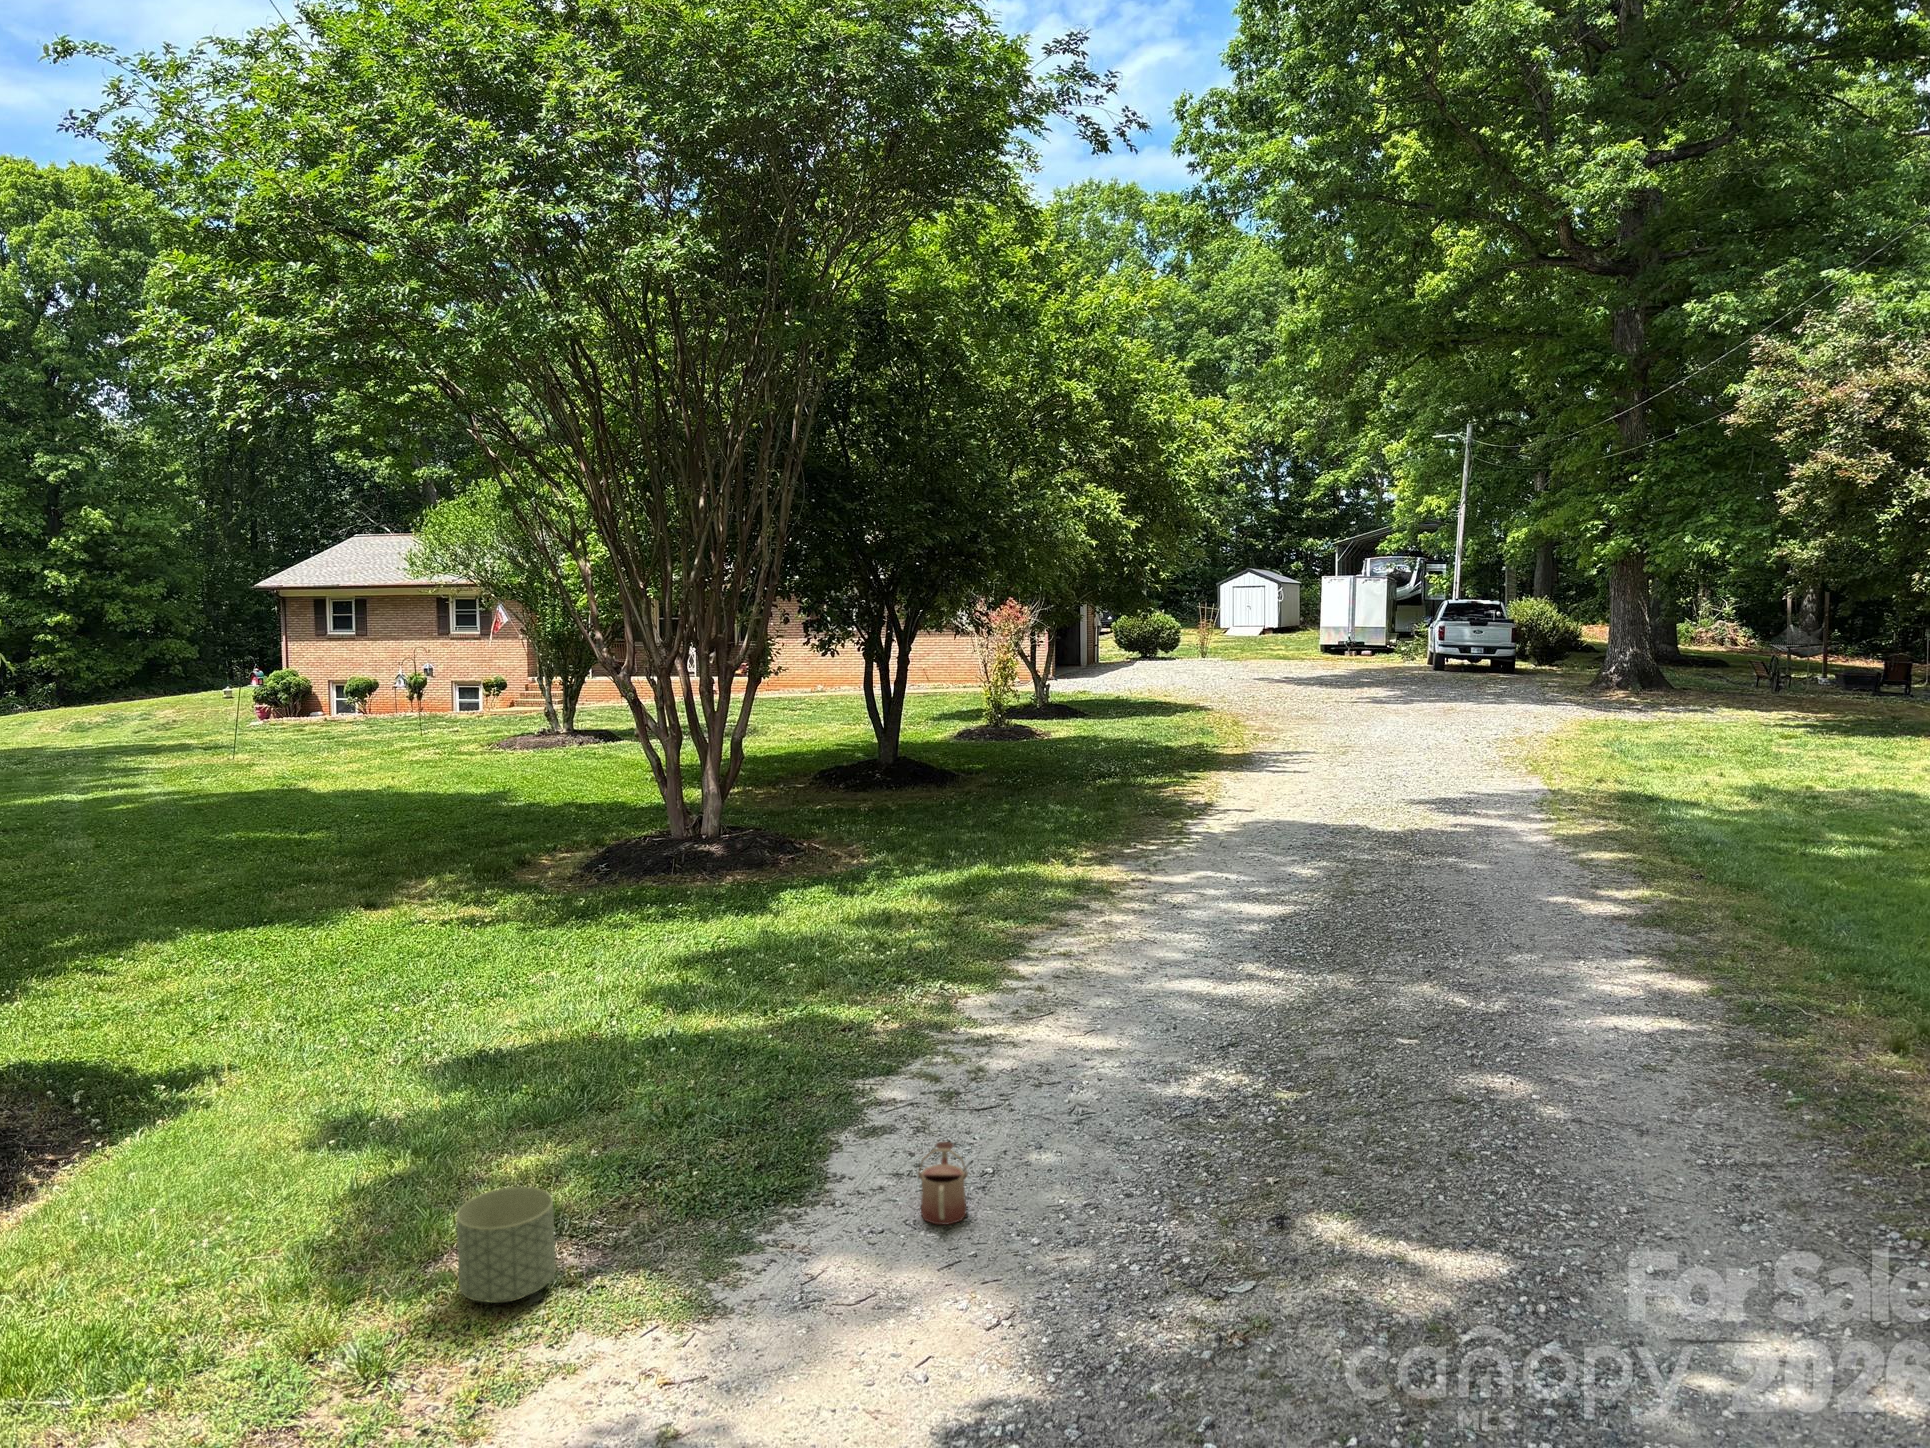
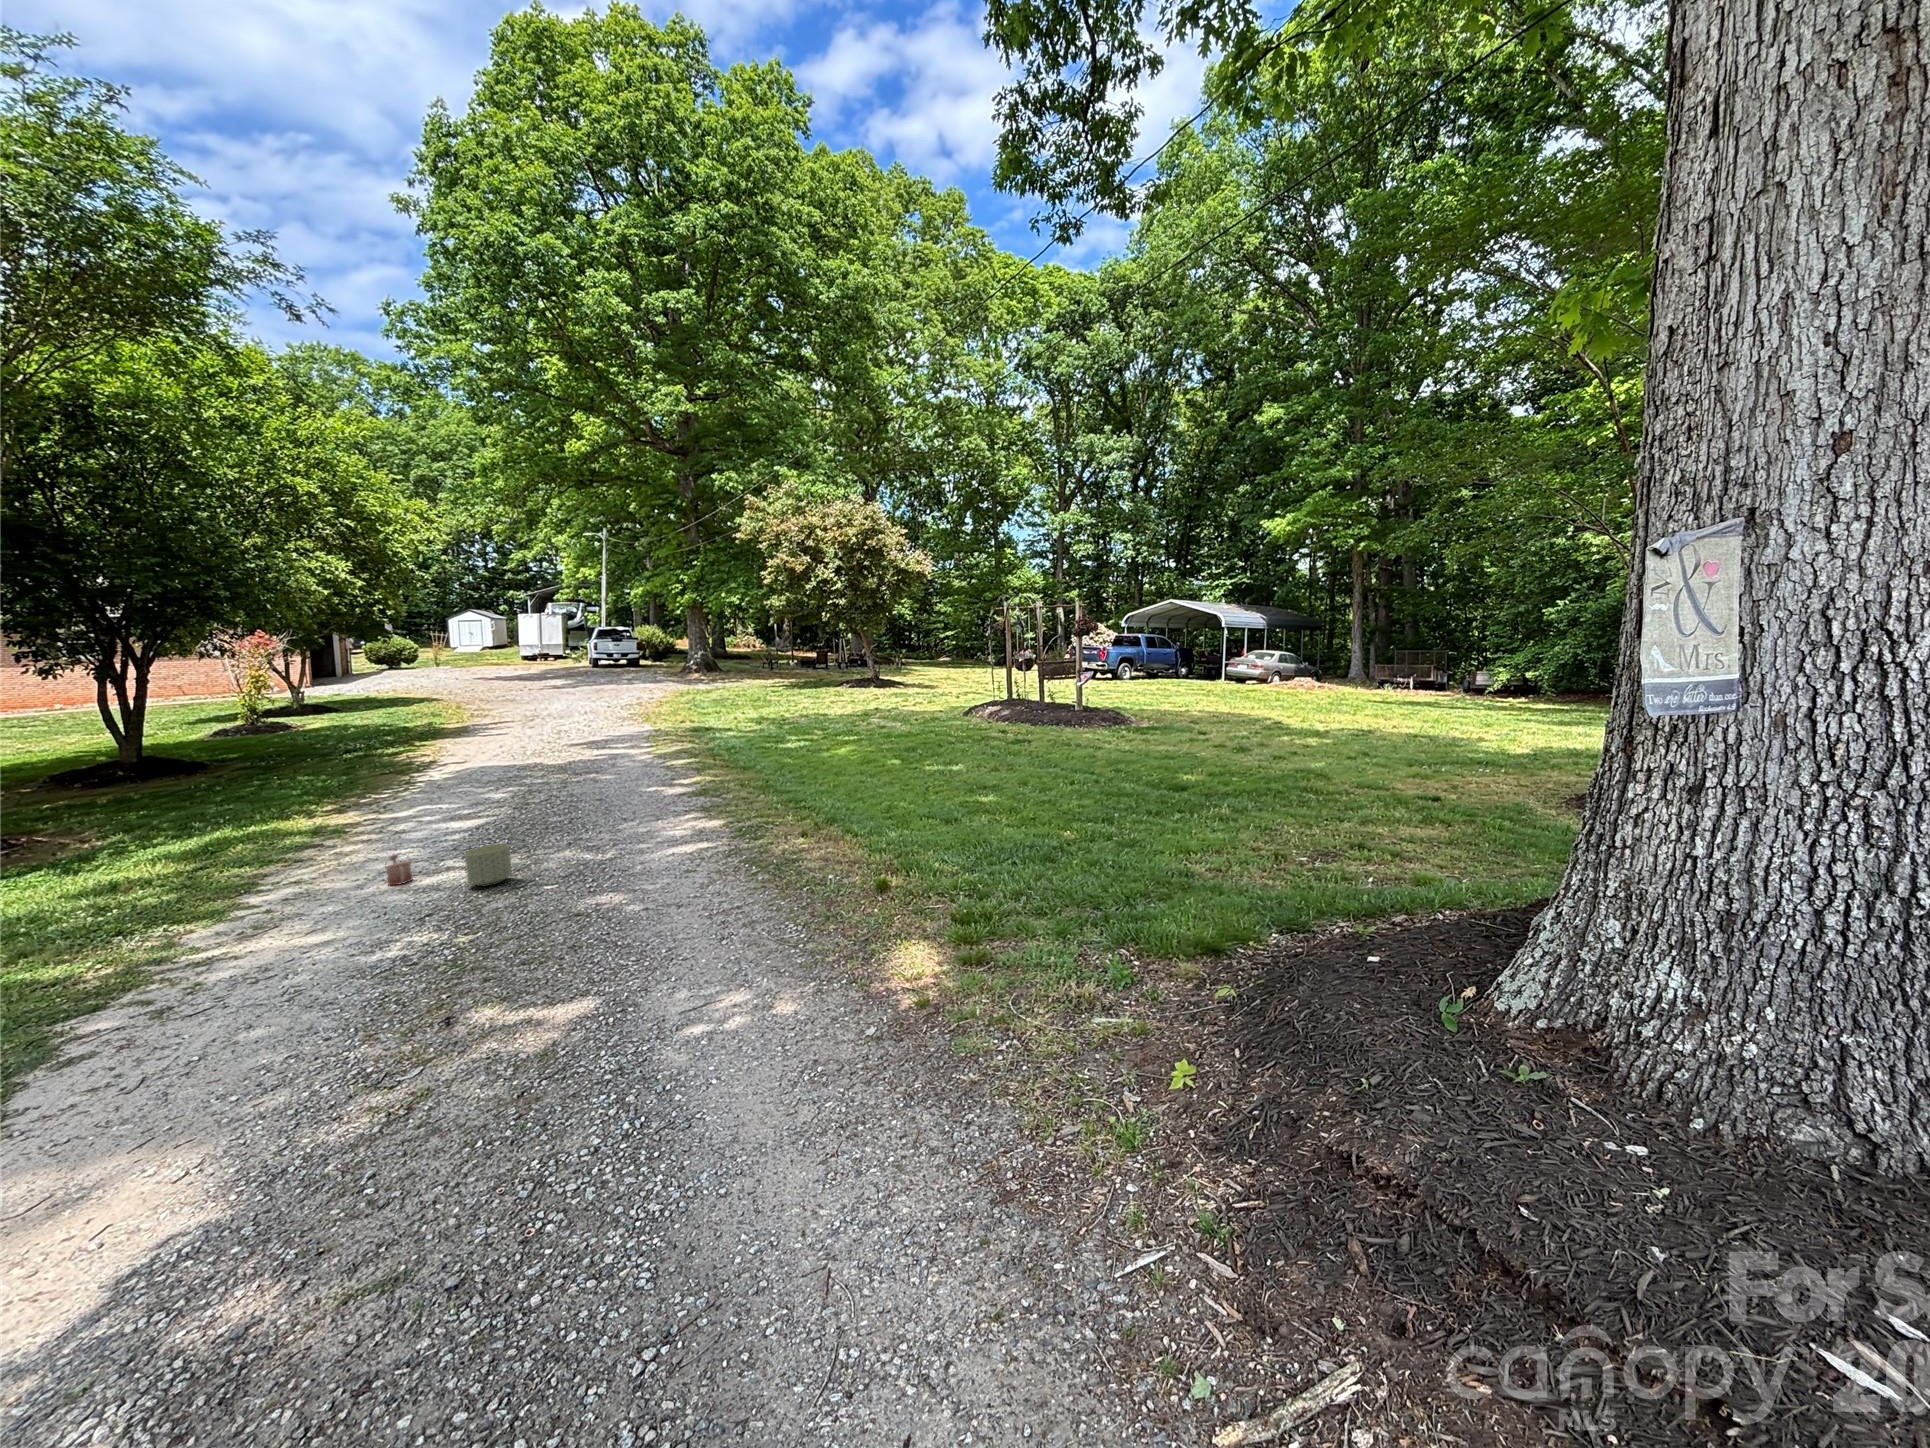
planter: present [456,1187,556,1303] -> present [464,844,512,886]

